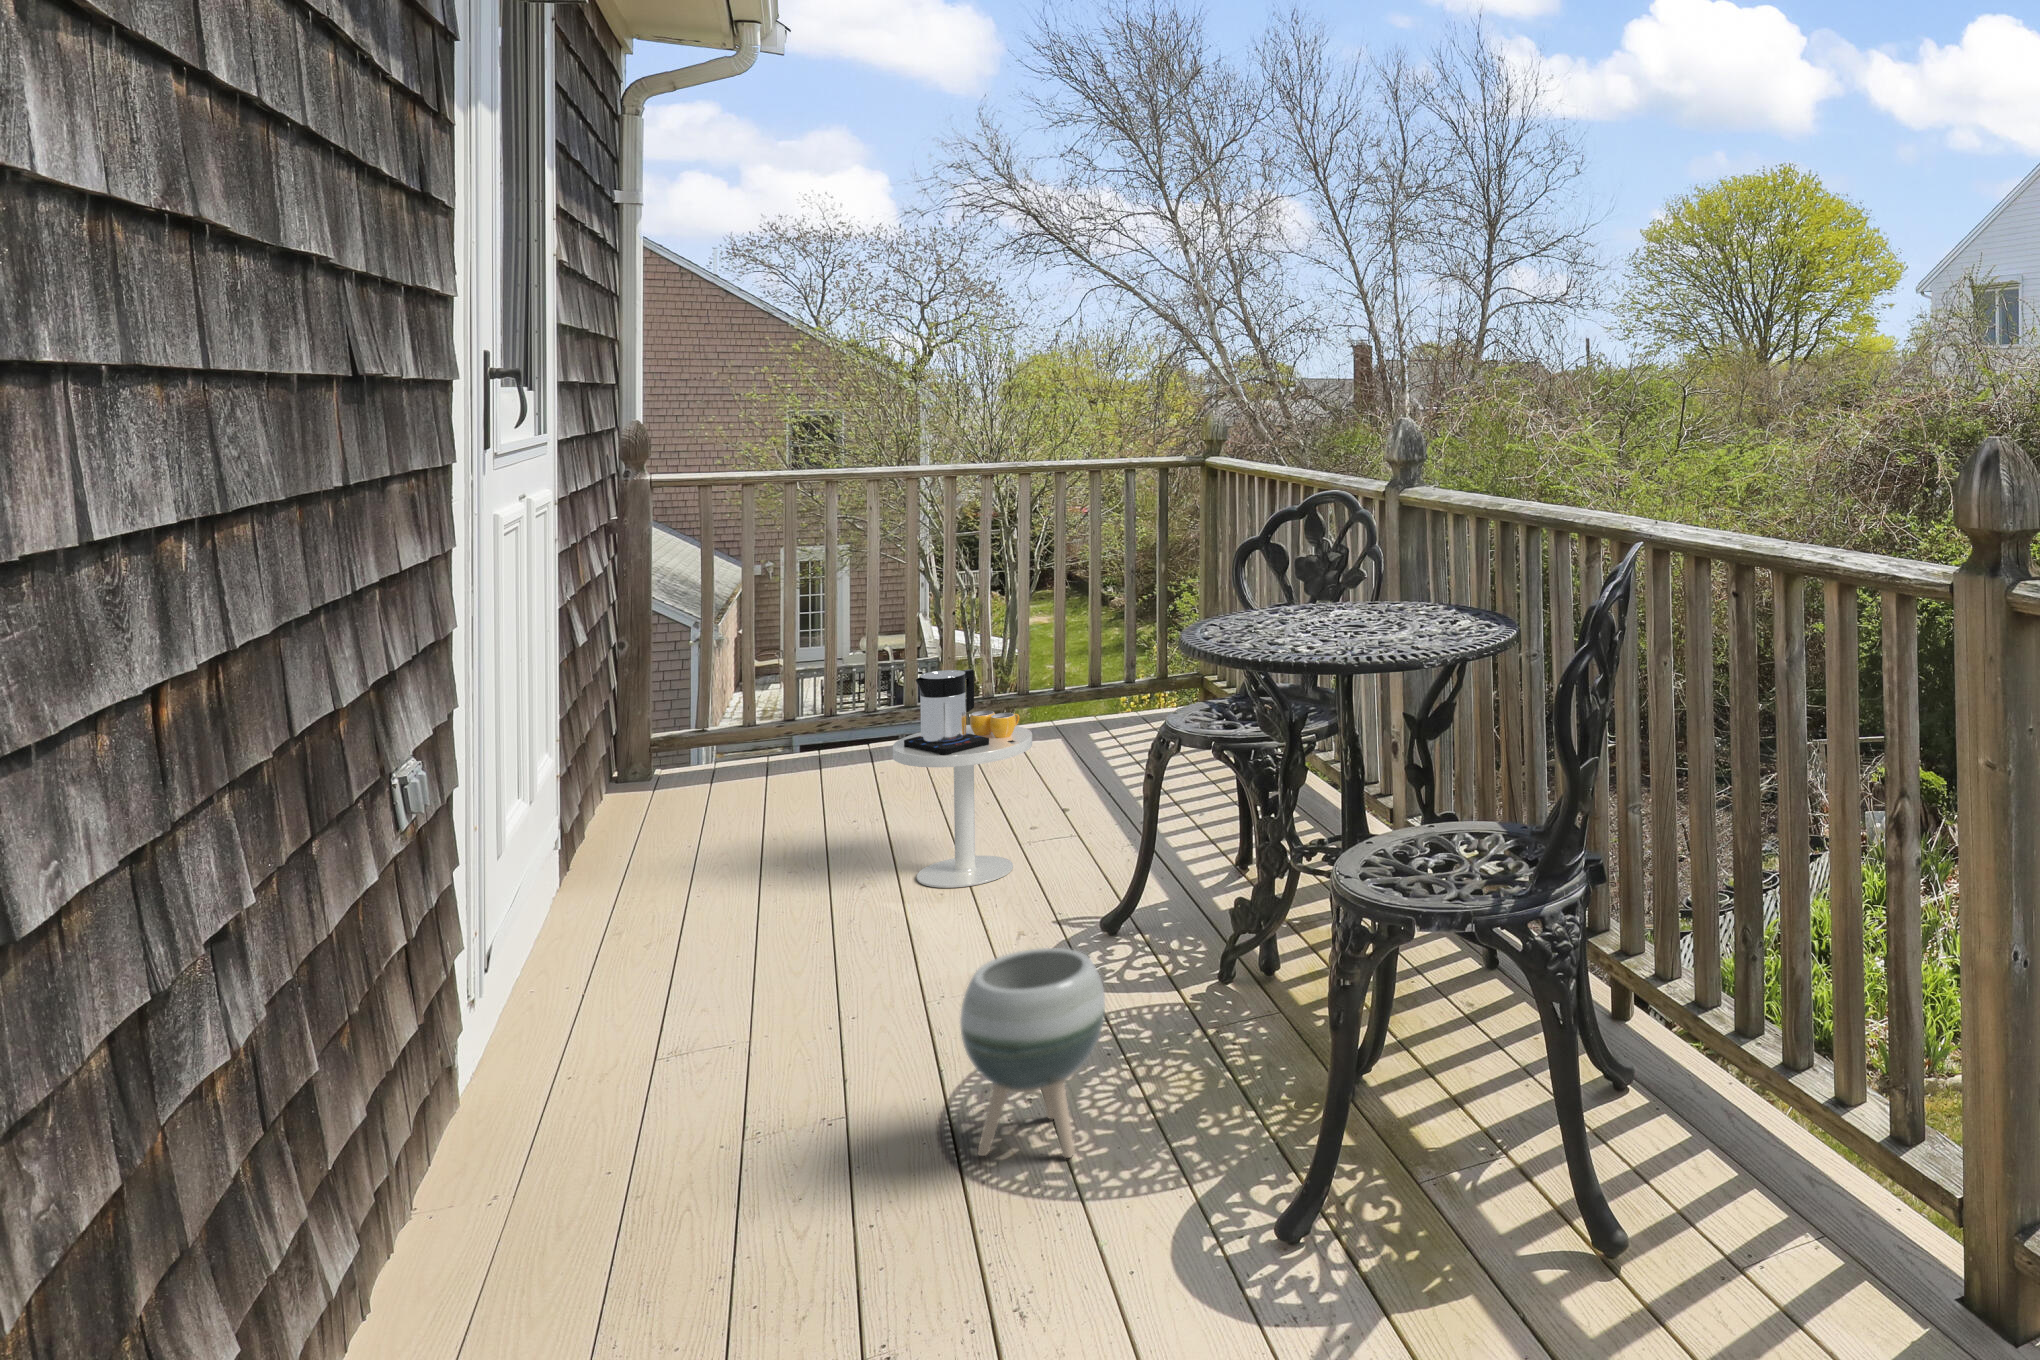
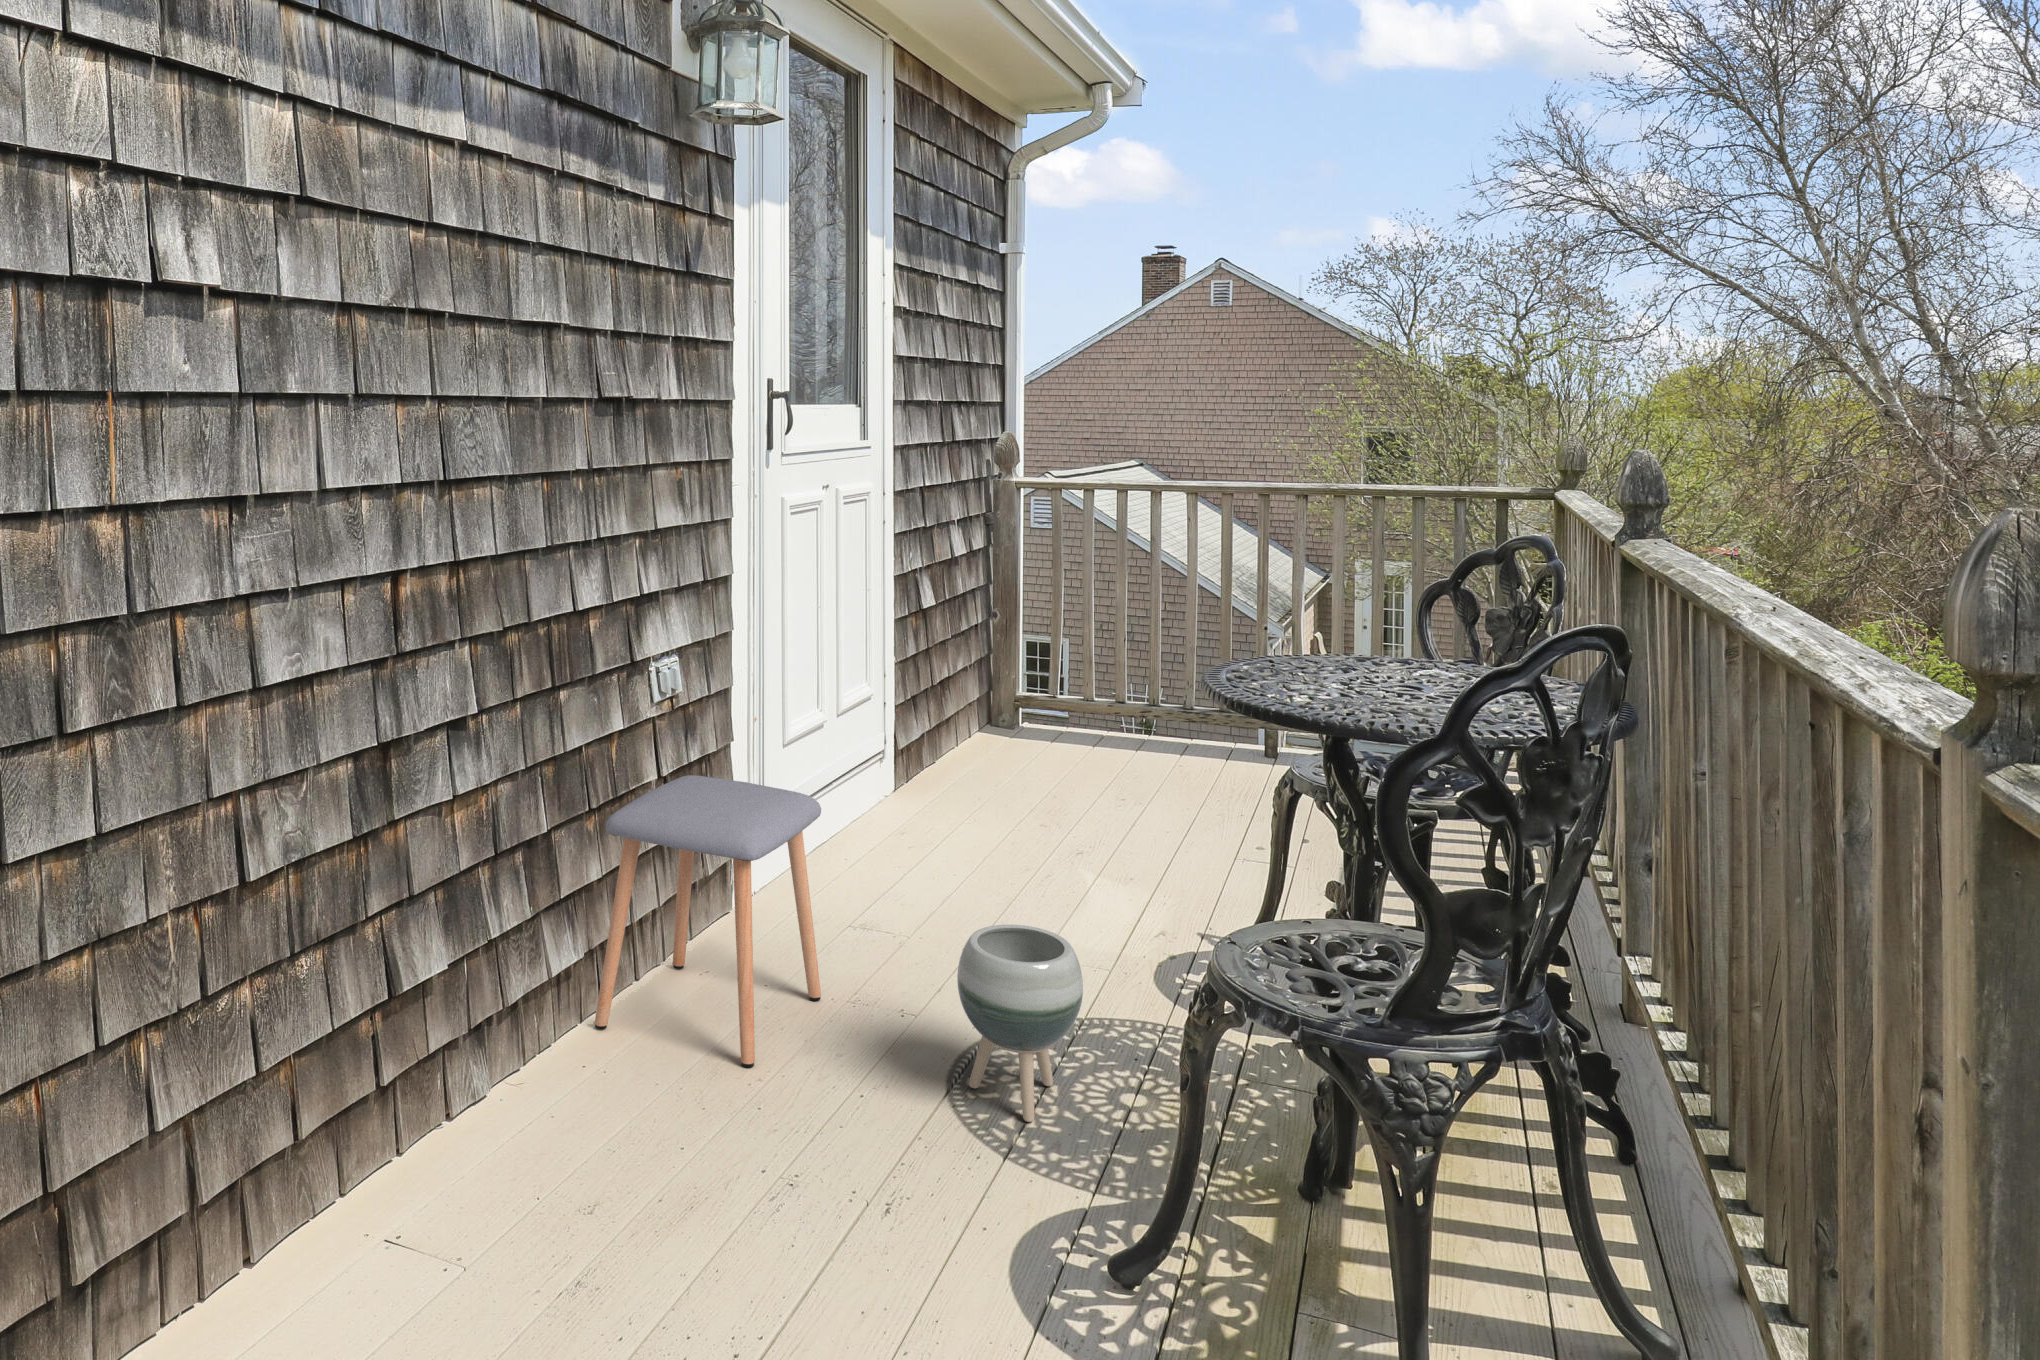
side table: present [893,669,1032,888] -> none [1124,668,1252,875]
stool: none [405,897,712,1335] -> present [595,775,821,1067]

